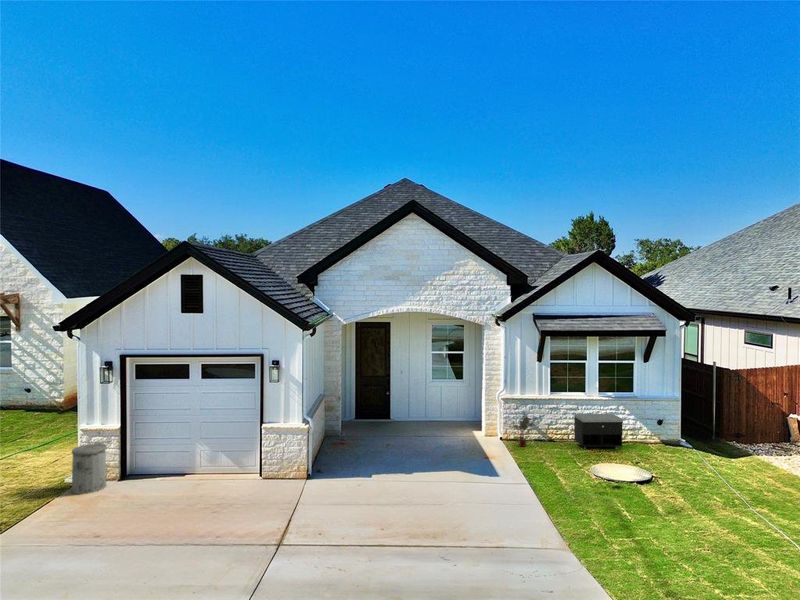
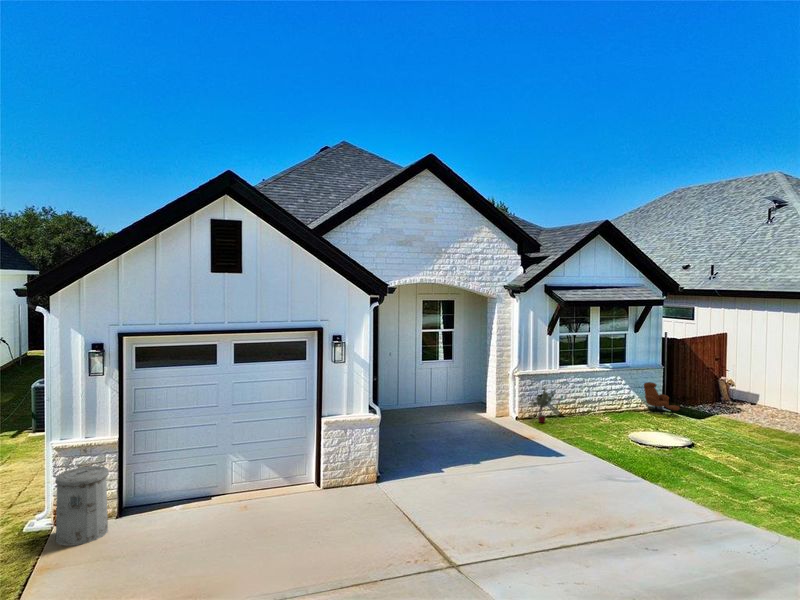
storage bench: present [574,414,623,449] -> none [581,384,629,420]
lounge chair: none [653,415,686,457] -> present [644,382,680,416]

